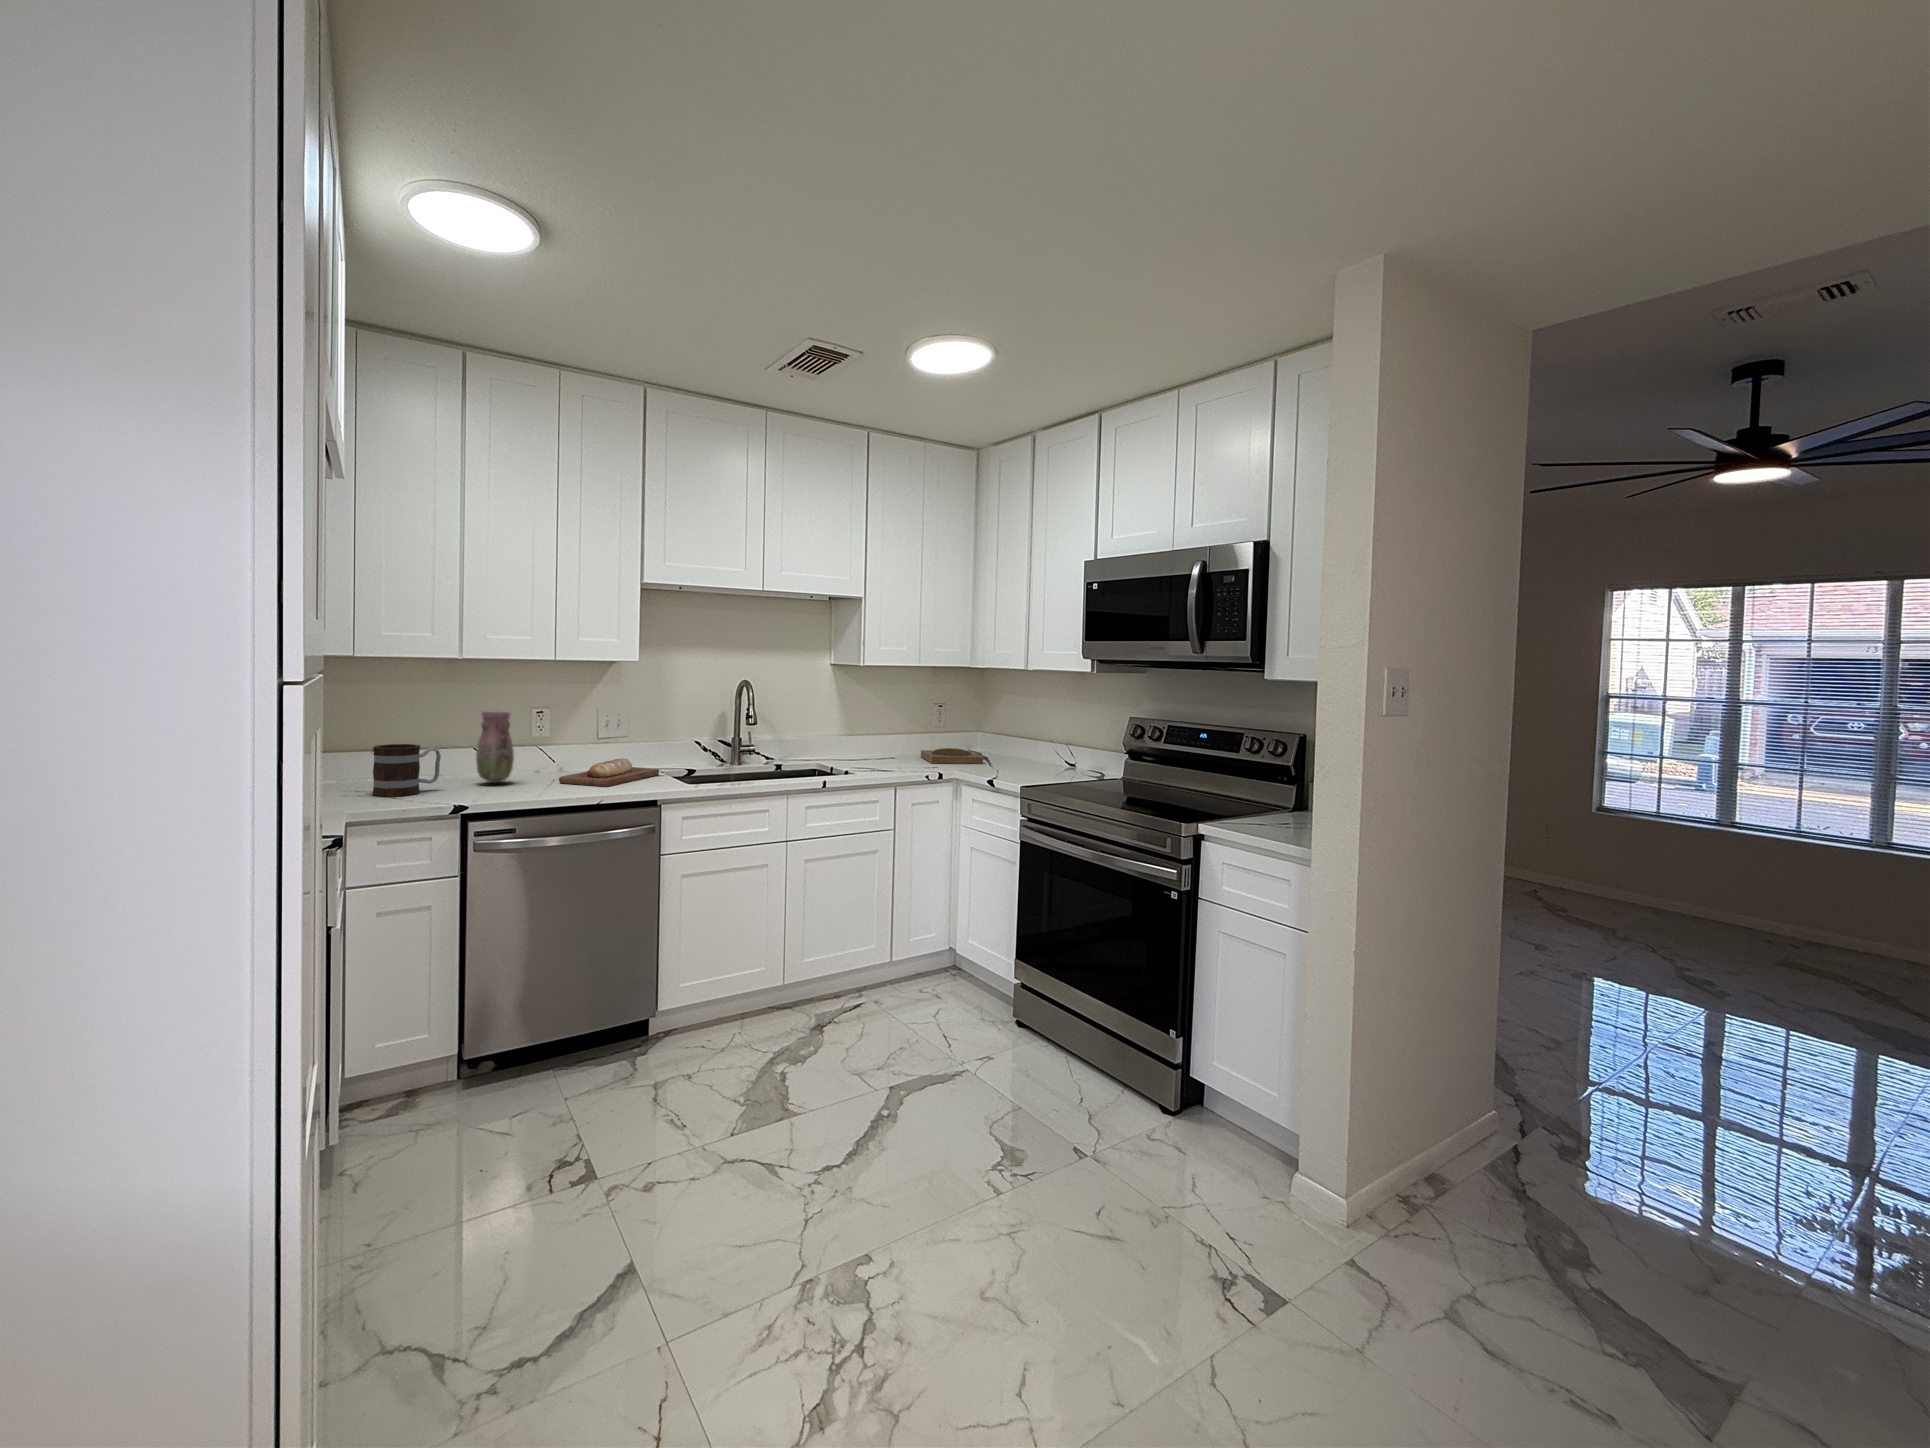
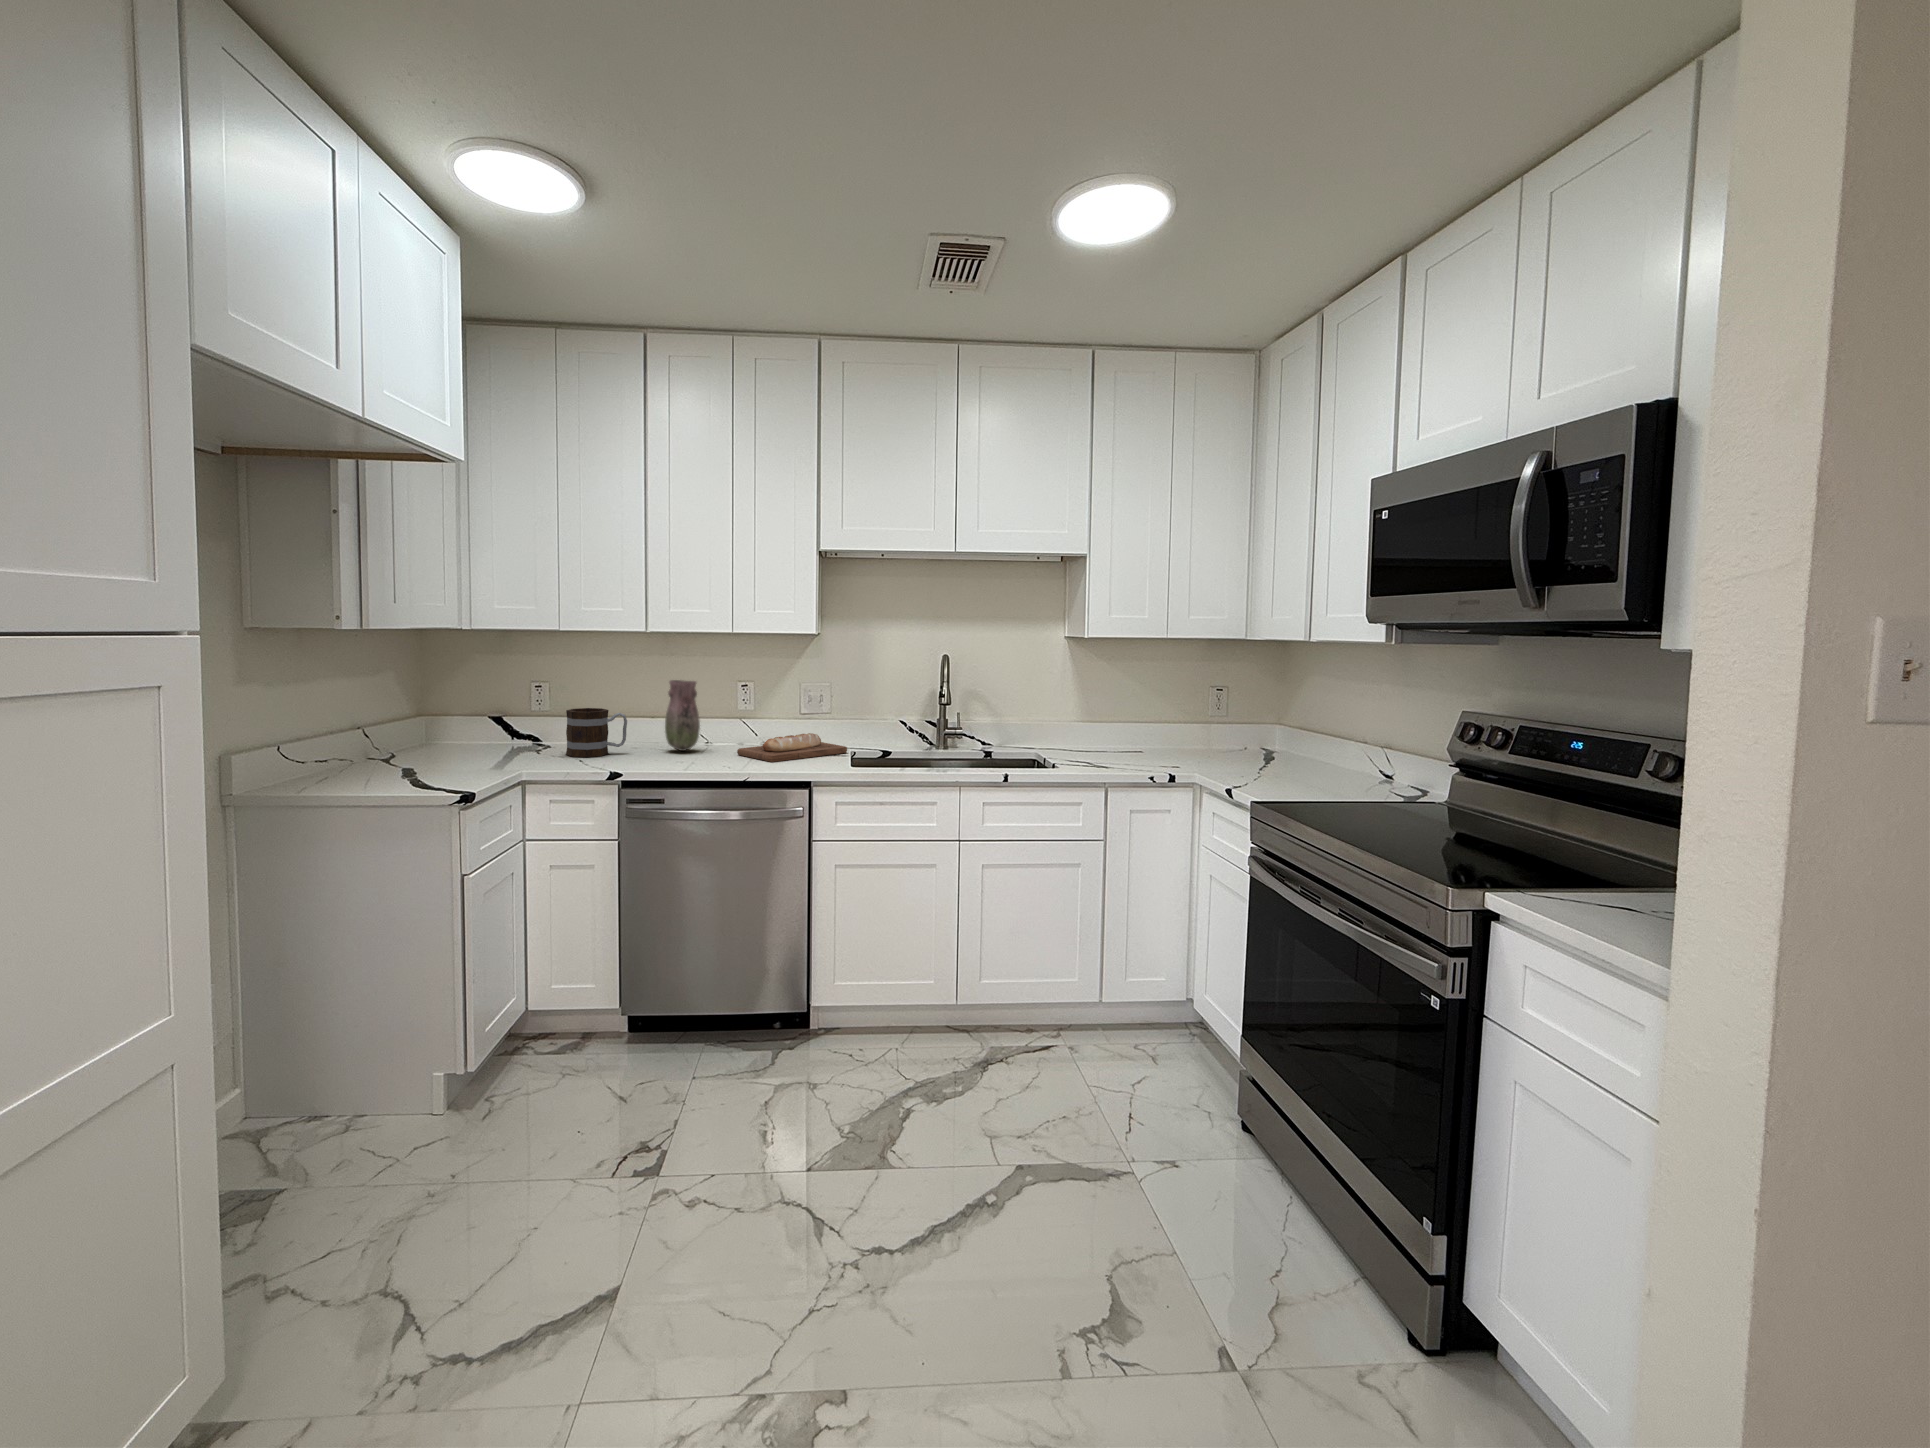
tray: present [921,748,983,764] -> none [1188,744,1261,766]

